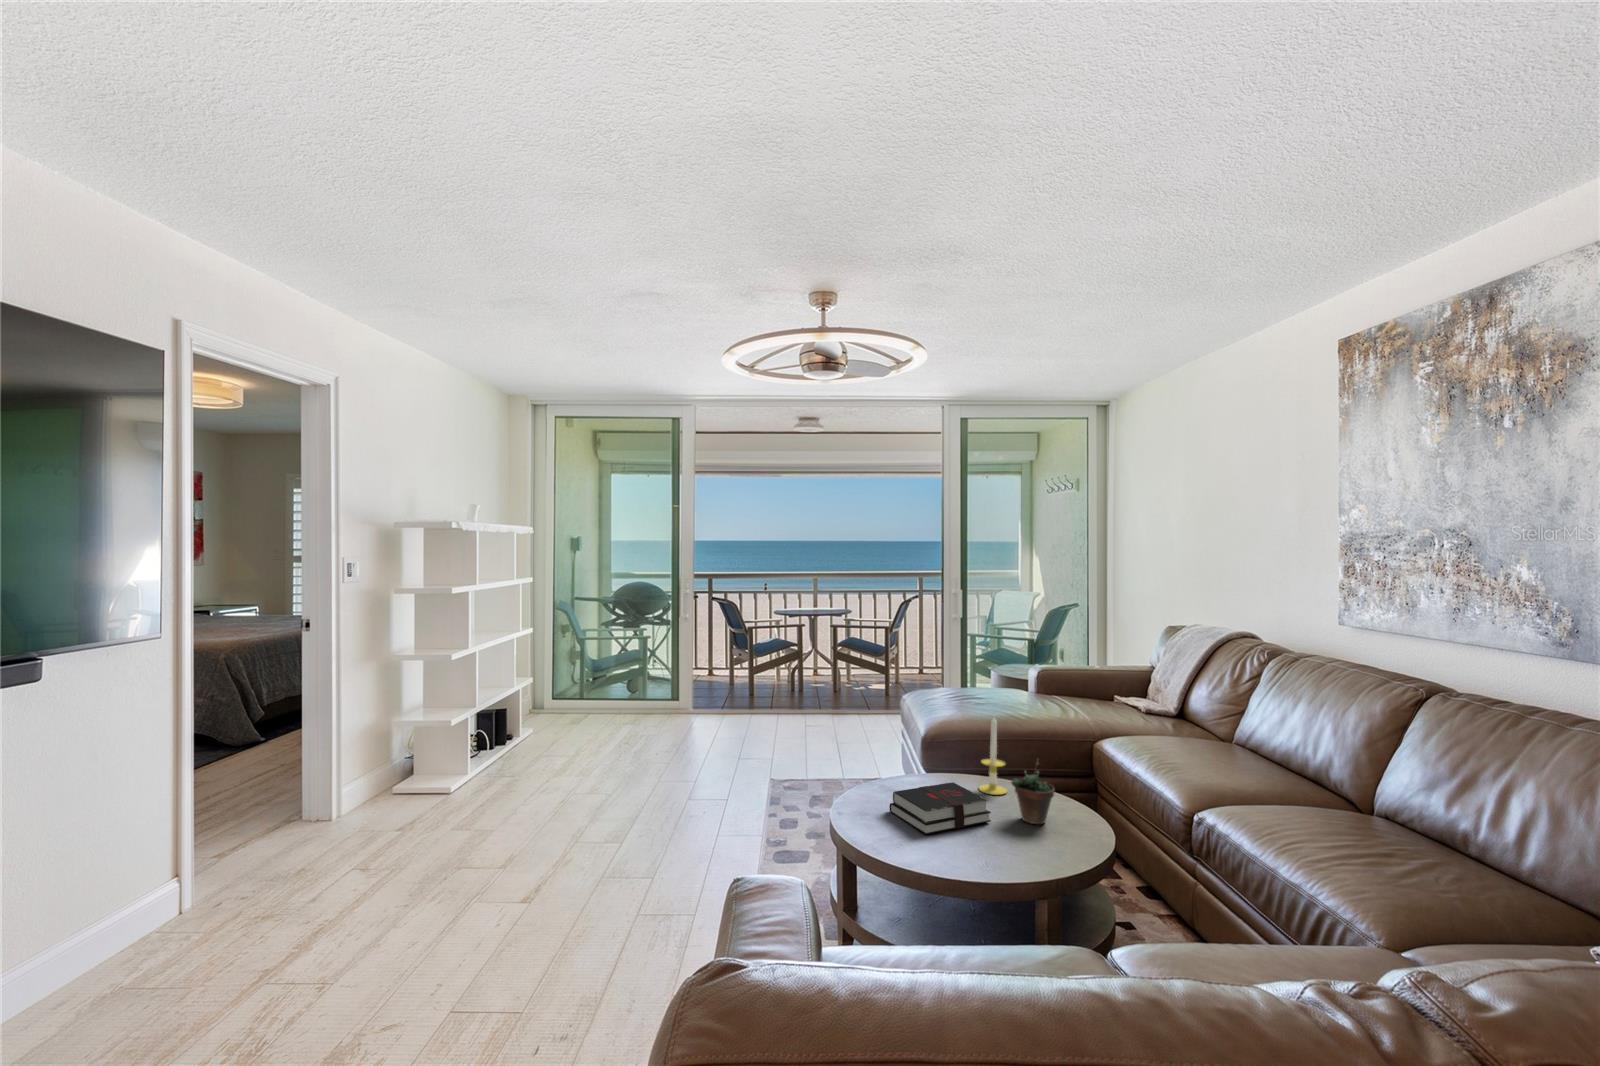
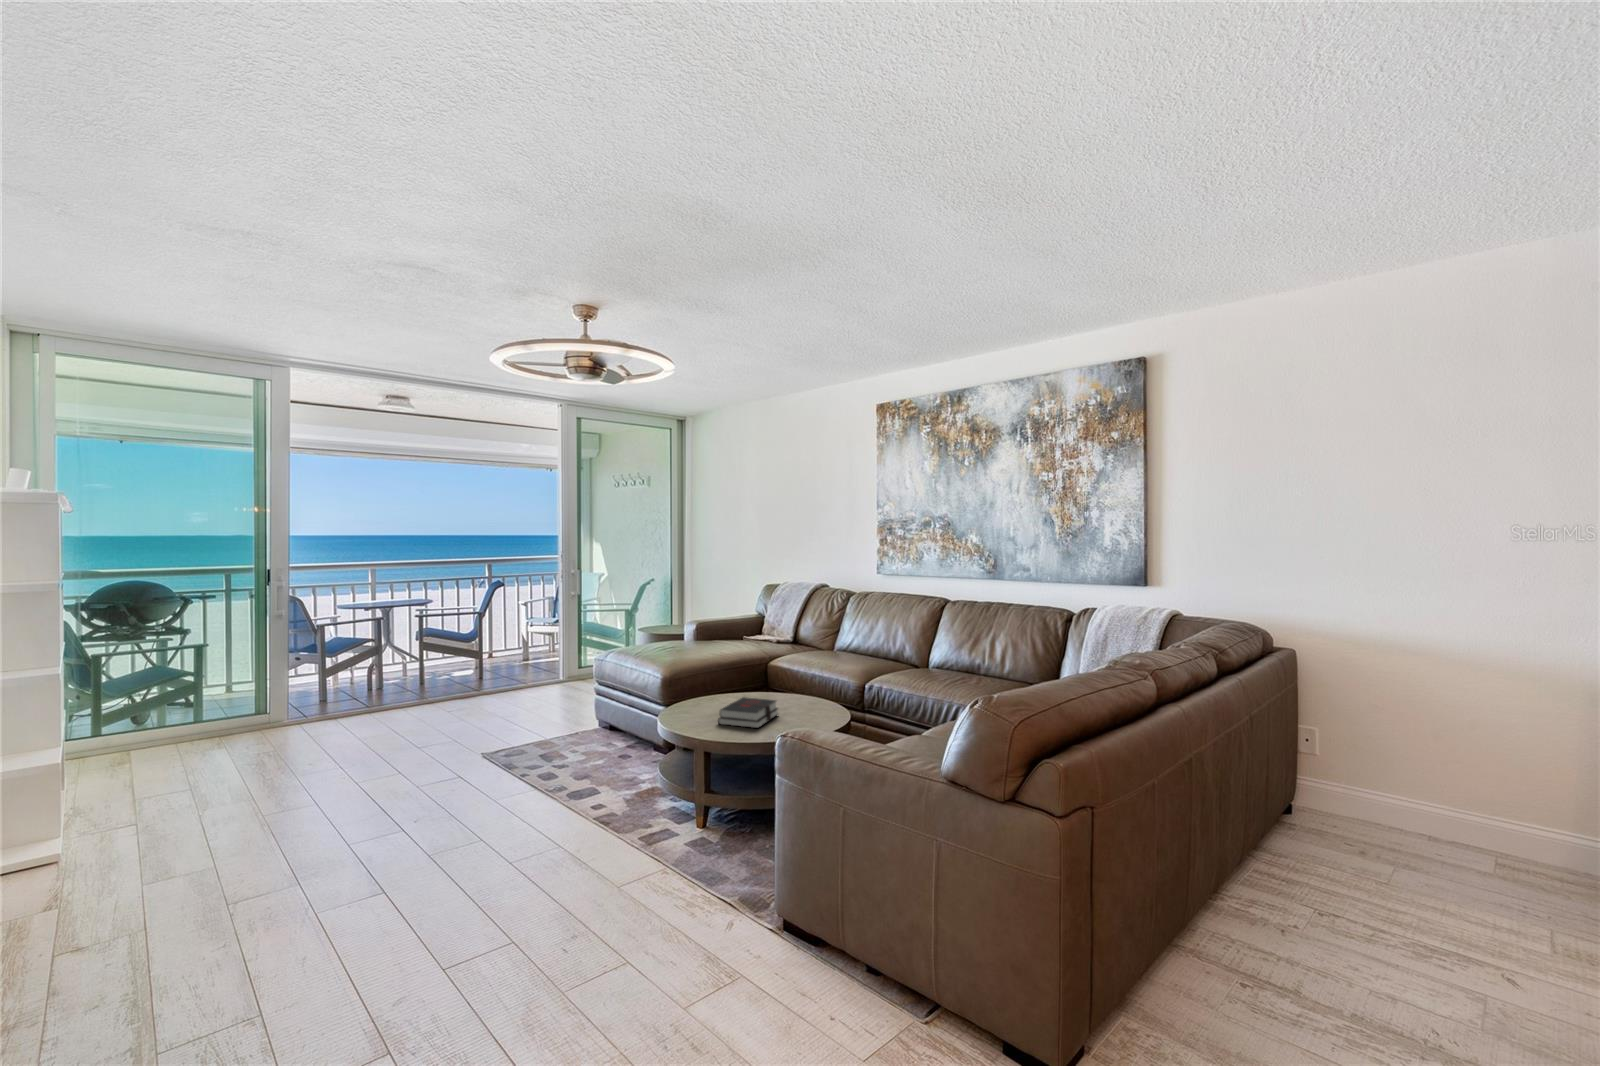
candle: present [979,717,1007,795] -> none [743,648,762,703]
succulent plant: present [1011,760,1054,824] -> none [784,668,808,710]

